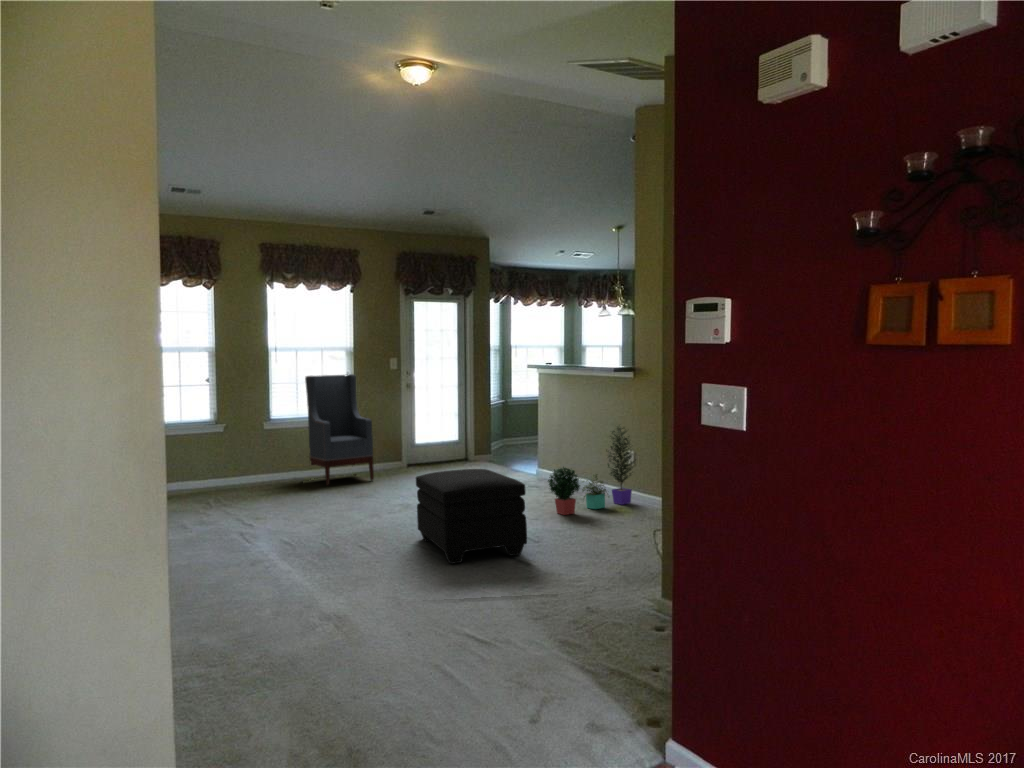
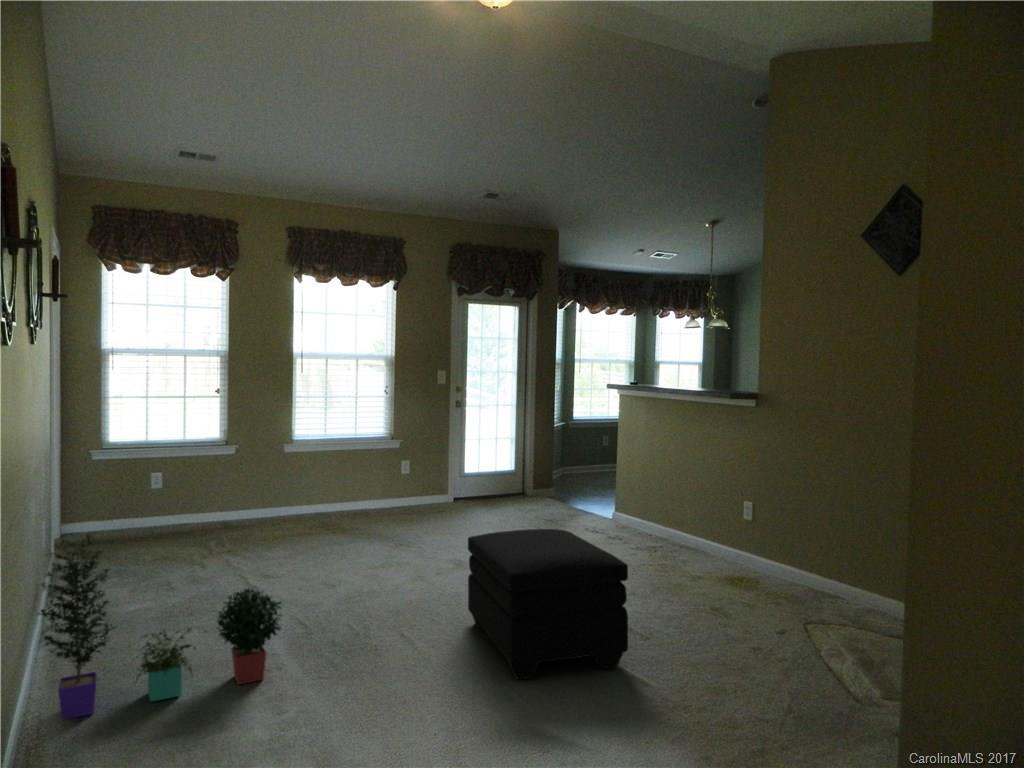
armchair: present [305,374,374,485] -> none [336,388,413,524]
potted plant: present [548,425,634,515] -> present [38,533,282,720]

